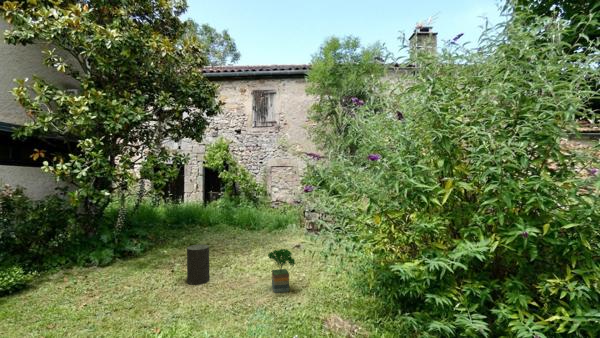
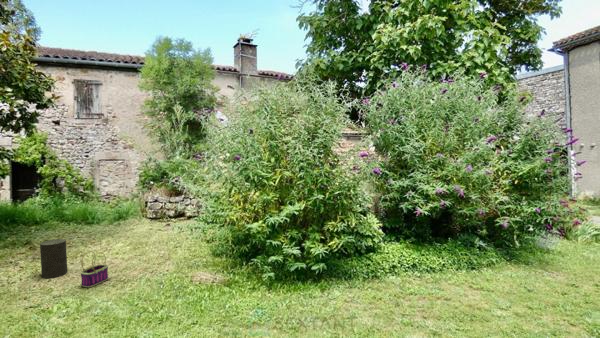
potted tree: present [268,249,295,293] -> none [132,232,160,269]
basket: none [211,263,239,305] -> present [80,251,108,287]

